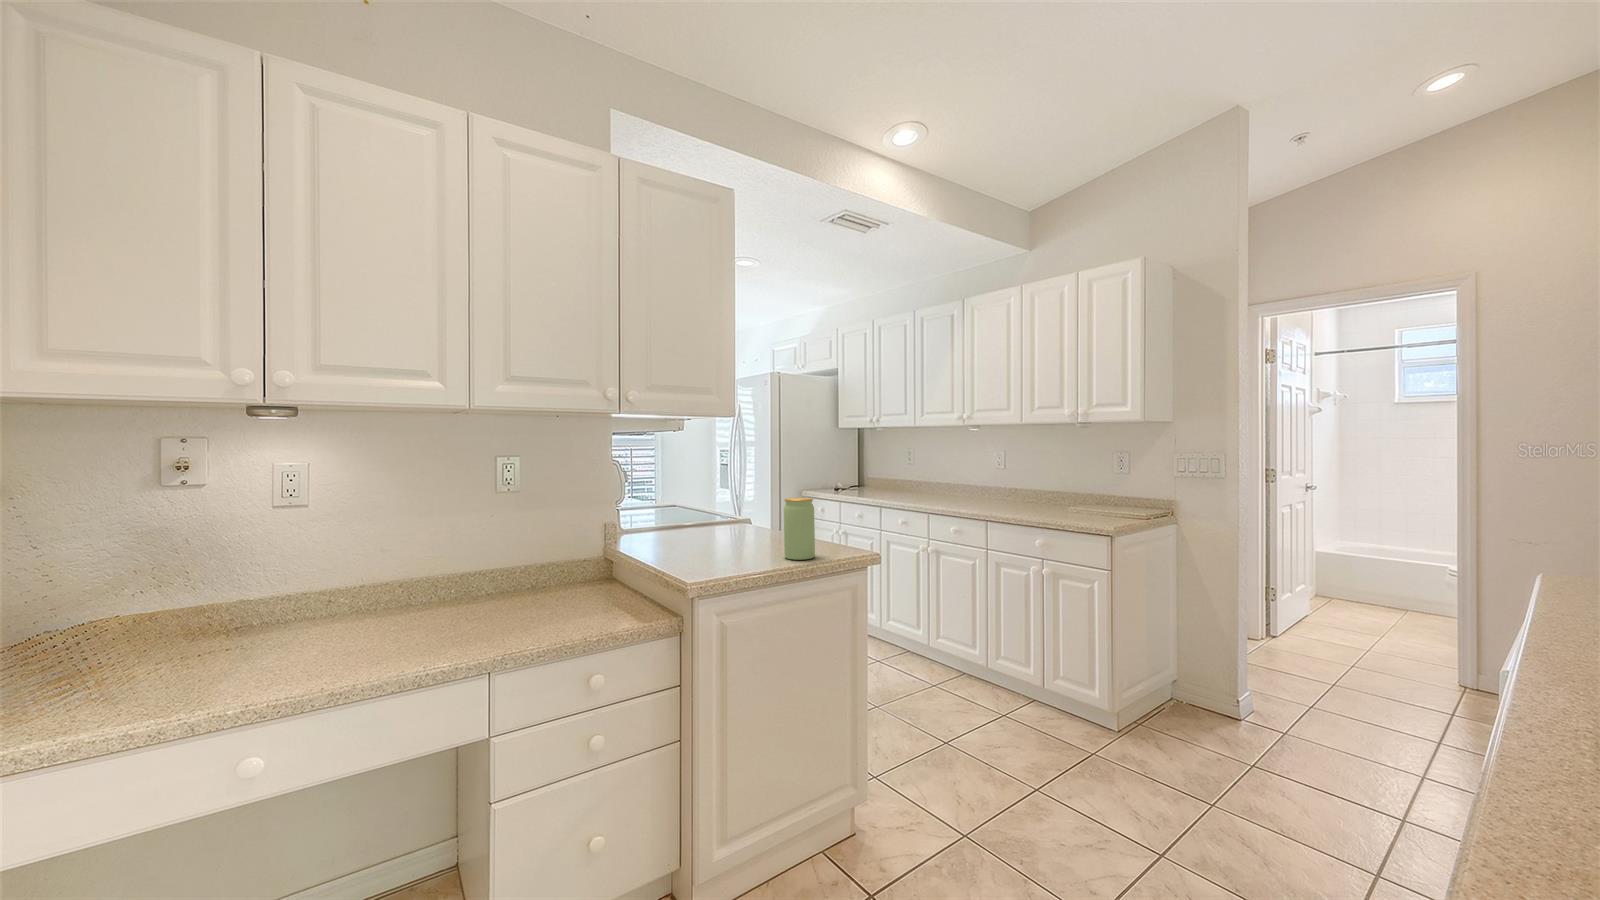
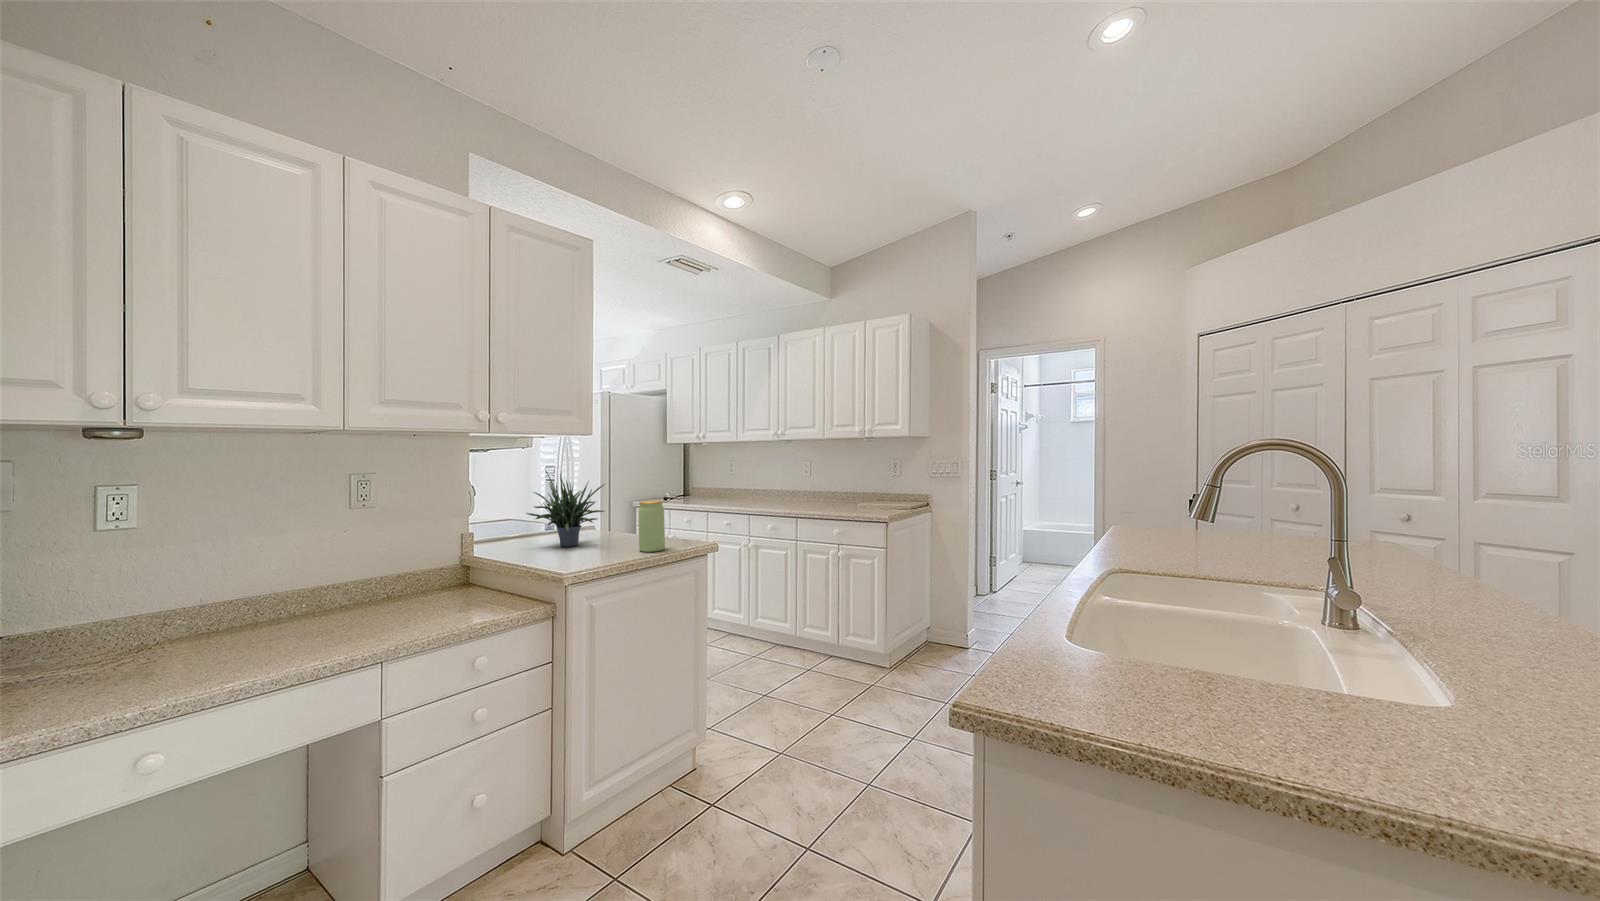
potted plant: none [665,453,750,547] -> present [526,470,605,547]

